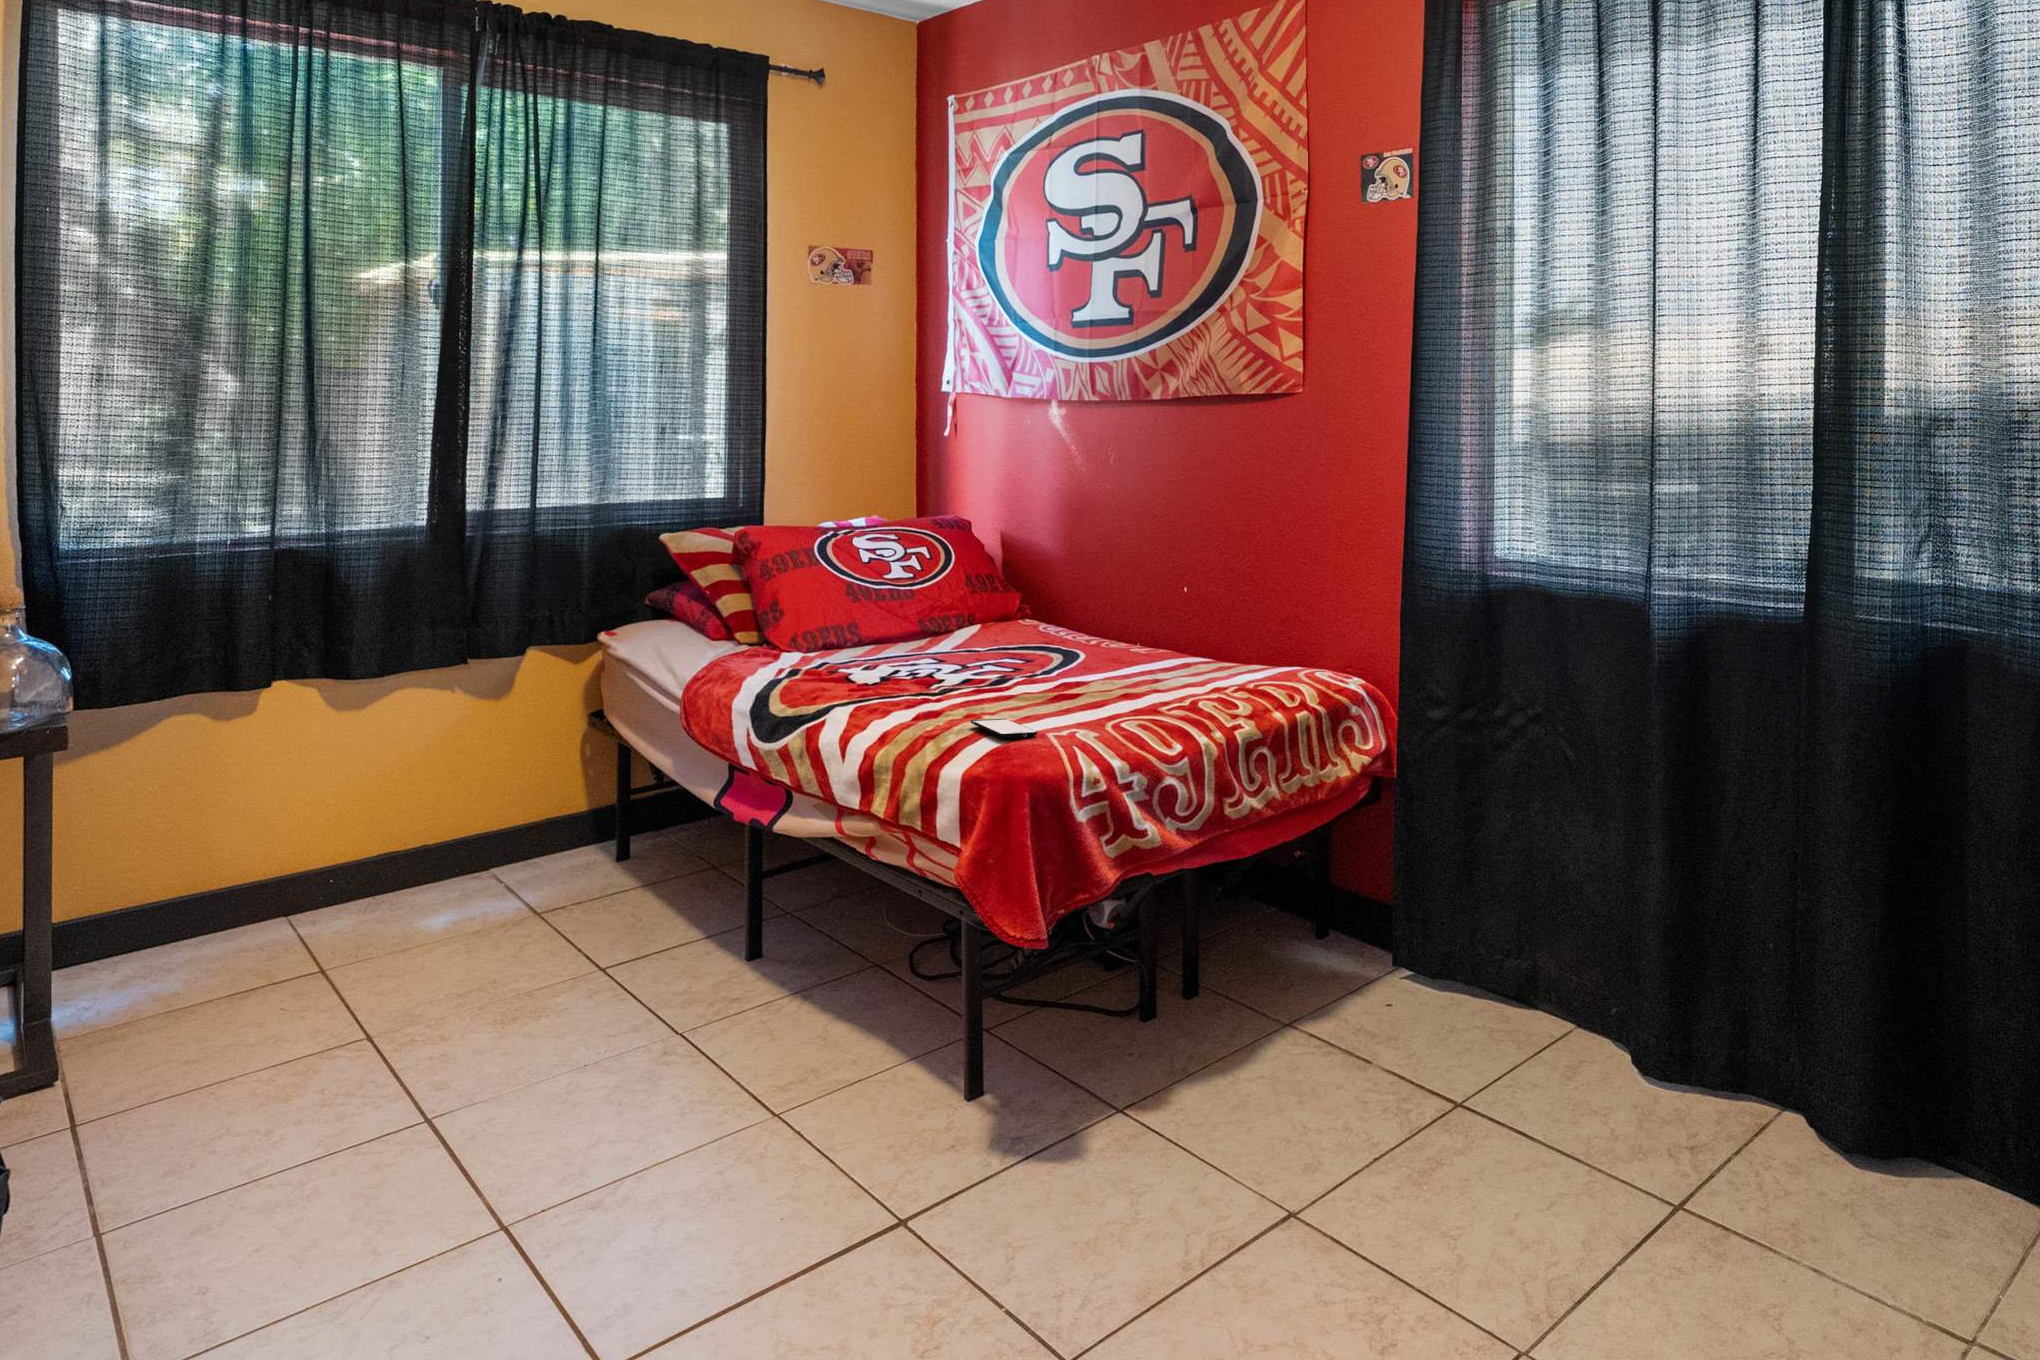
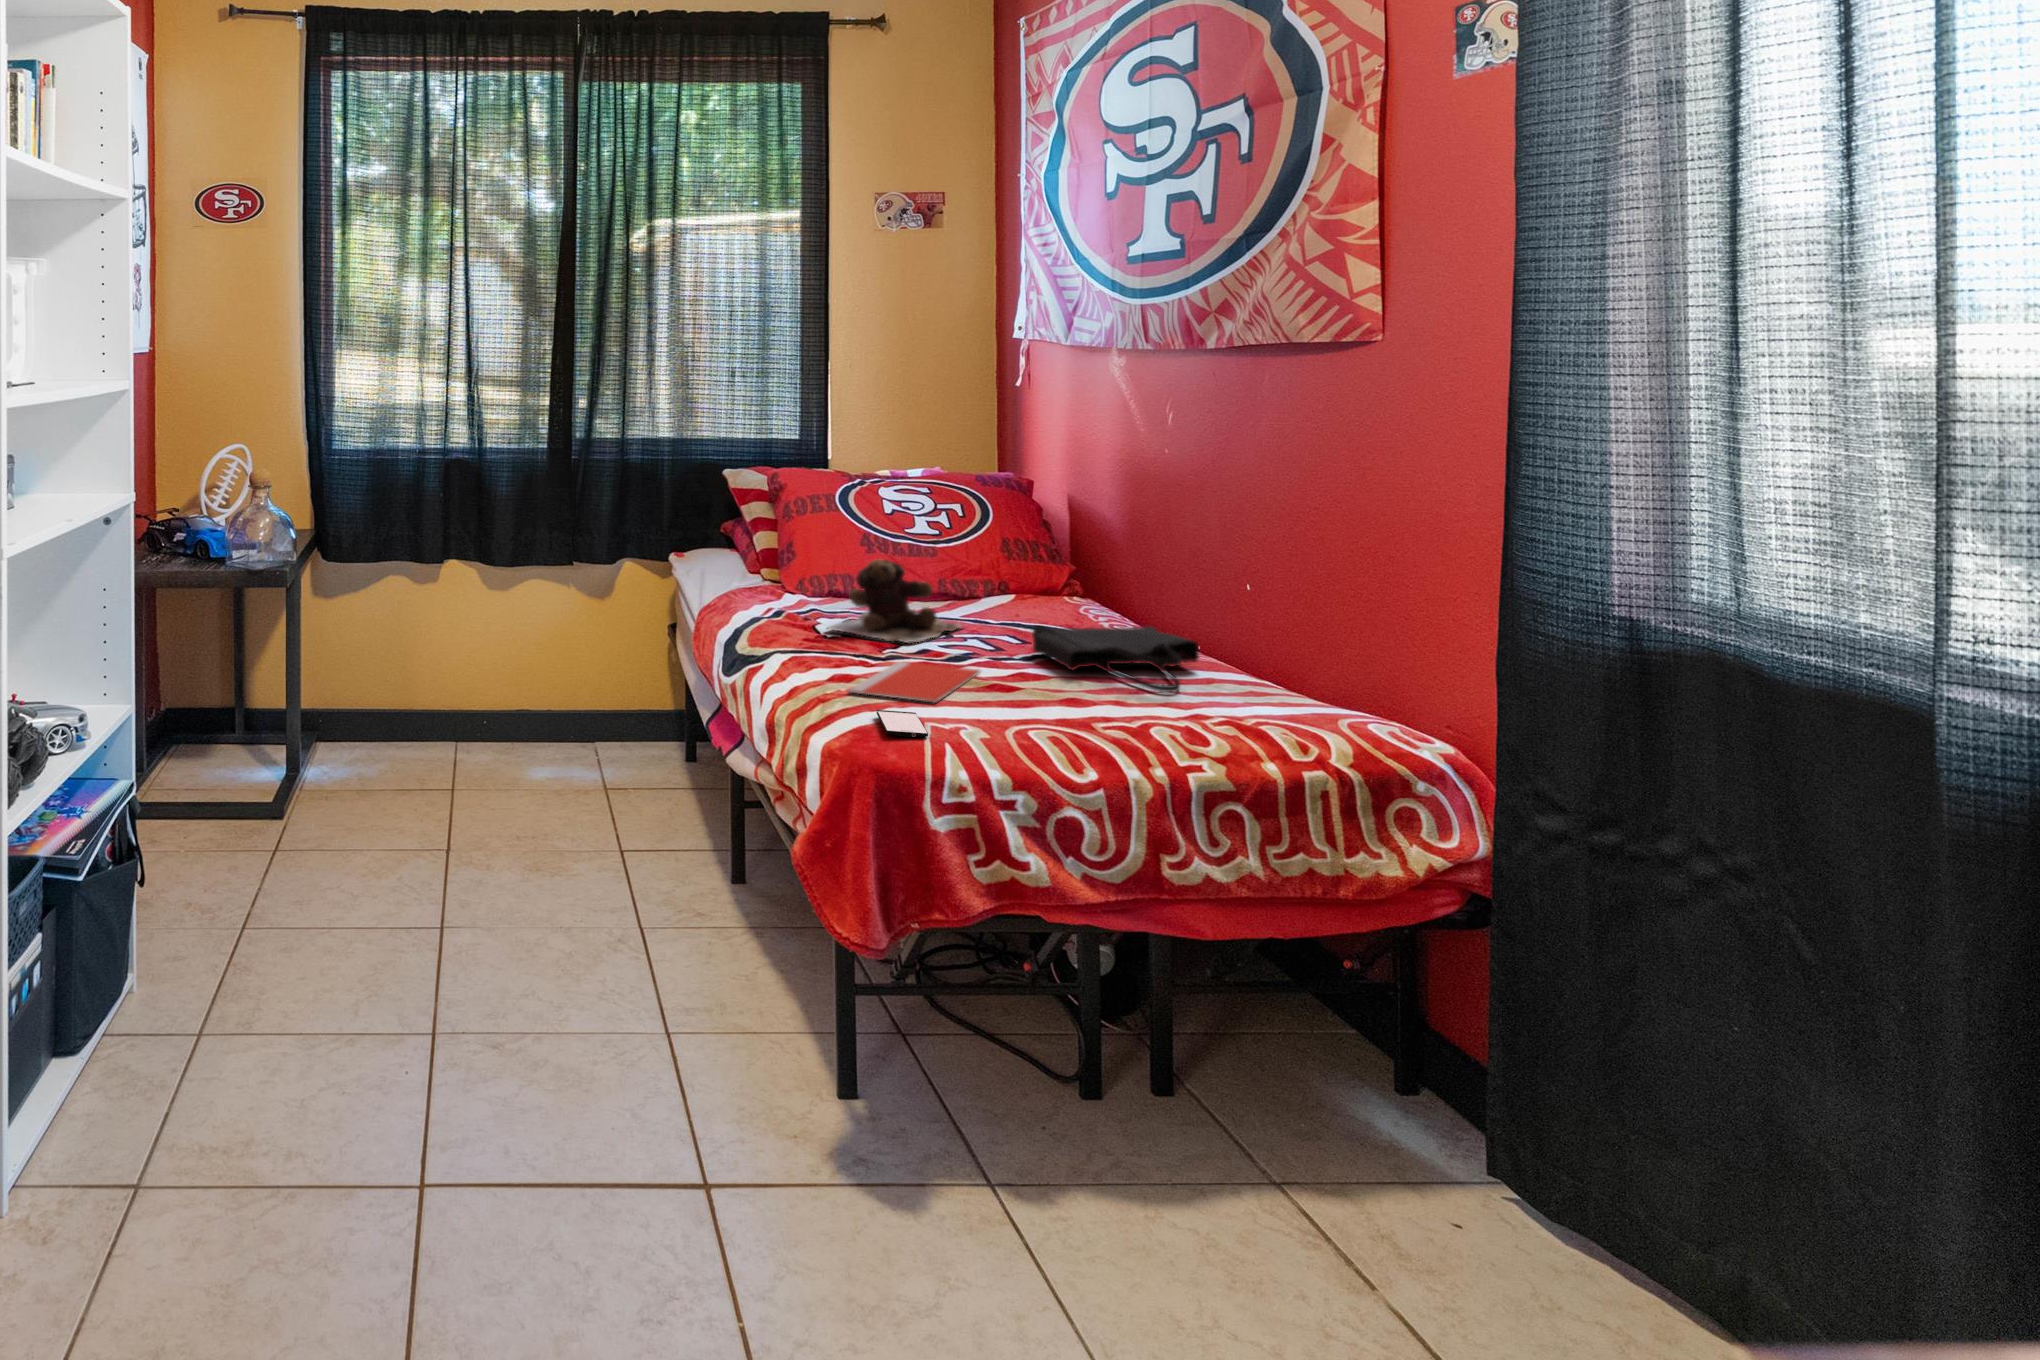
teddy bear: none [834,591,966,669] -> present [828,559,962,643]
tote bag: none [1047,635,1190,682] -> present [1032,626,1199,692]
notebook: none [921,682,1020,711] -> present [849,662,980,702]

